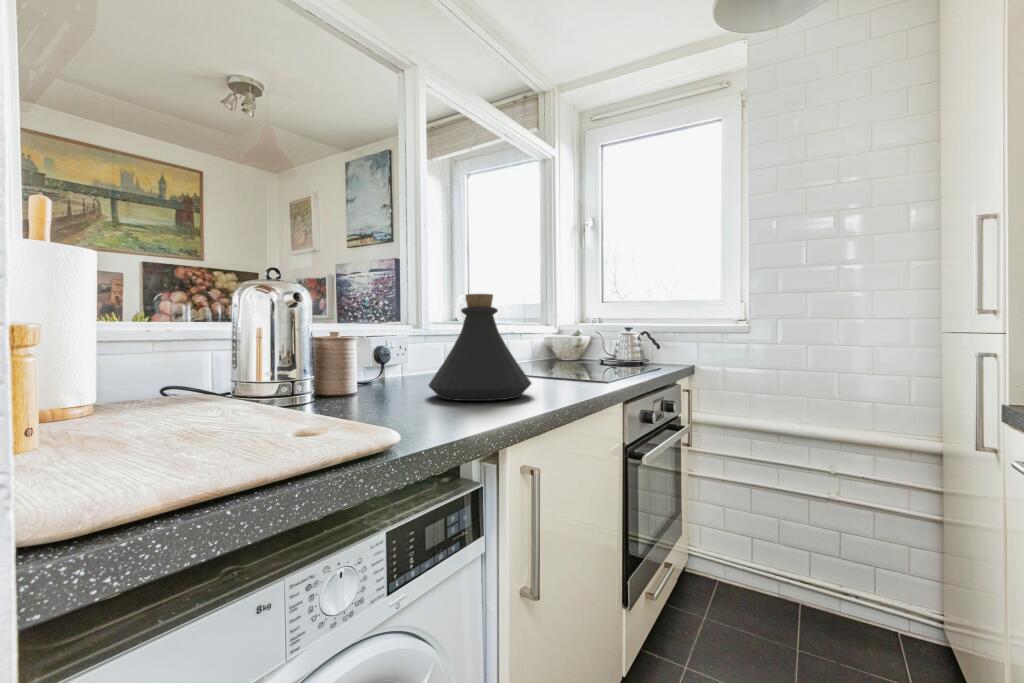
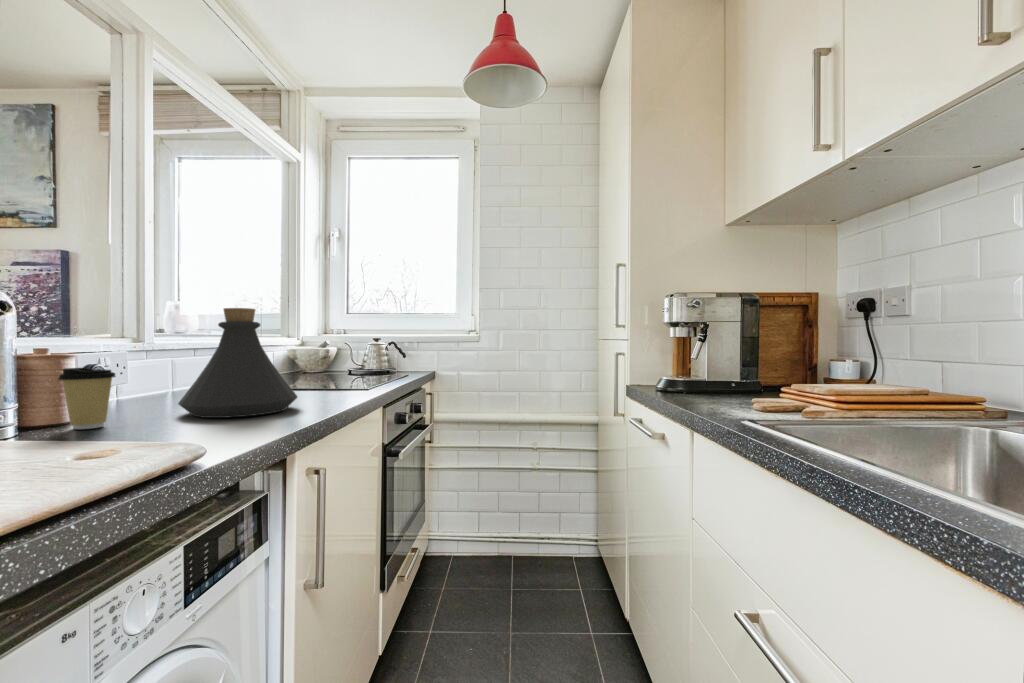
coffee cup: none [338,349,379,403] -> present [58,368,115,429]

